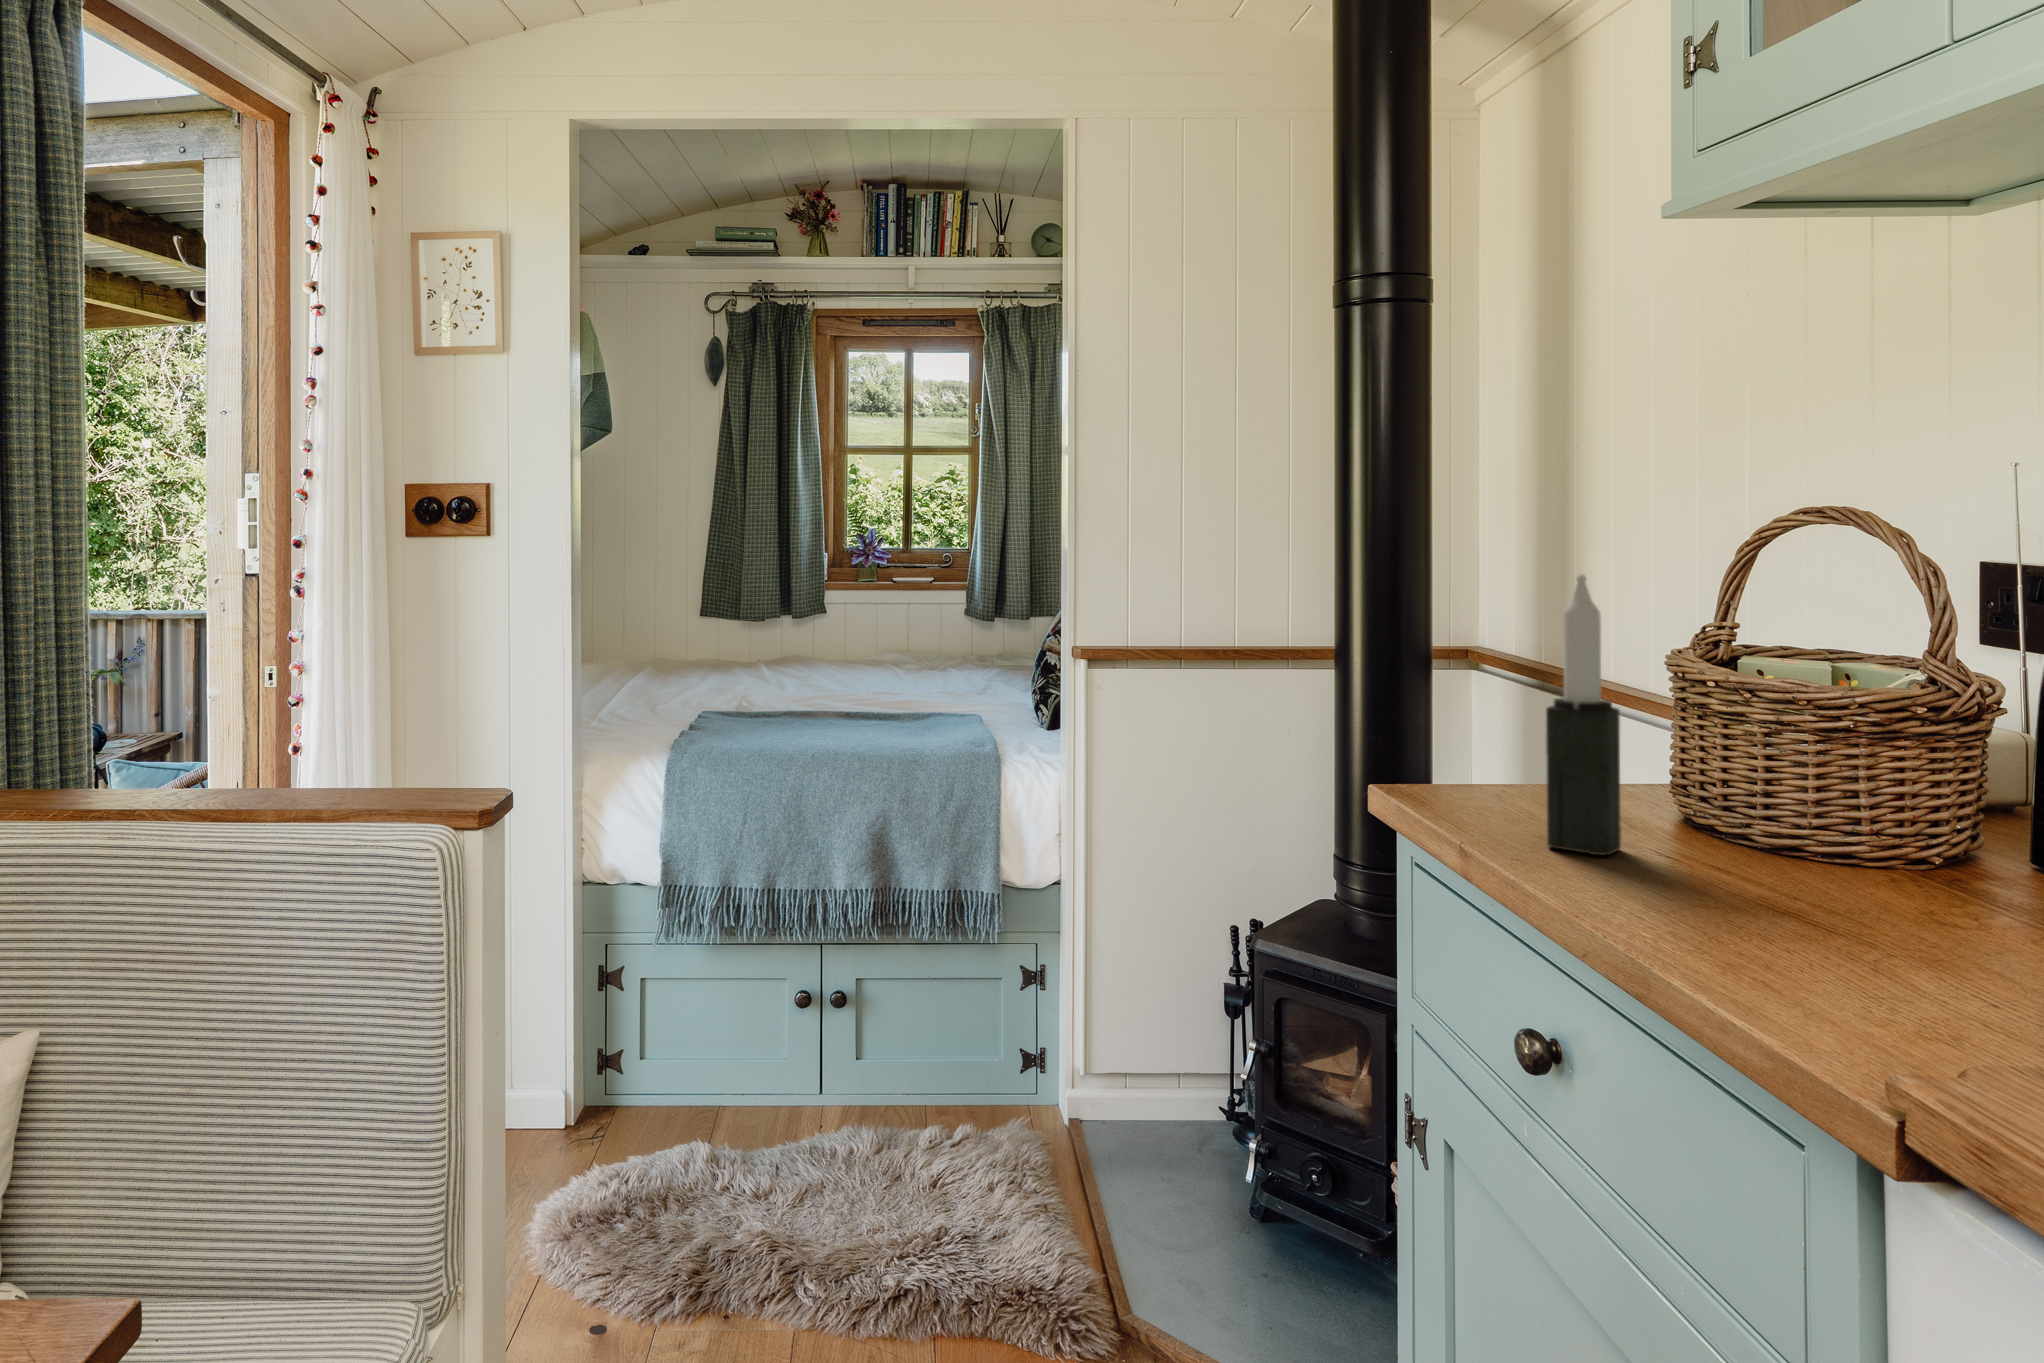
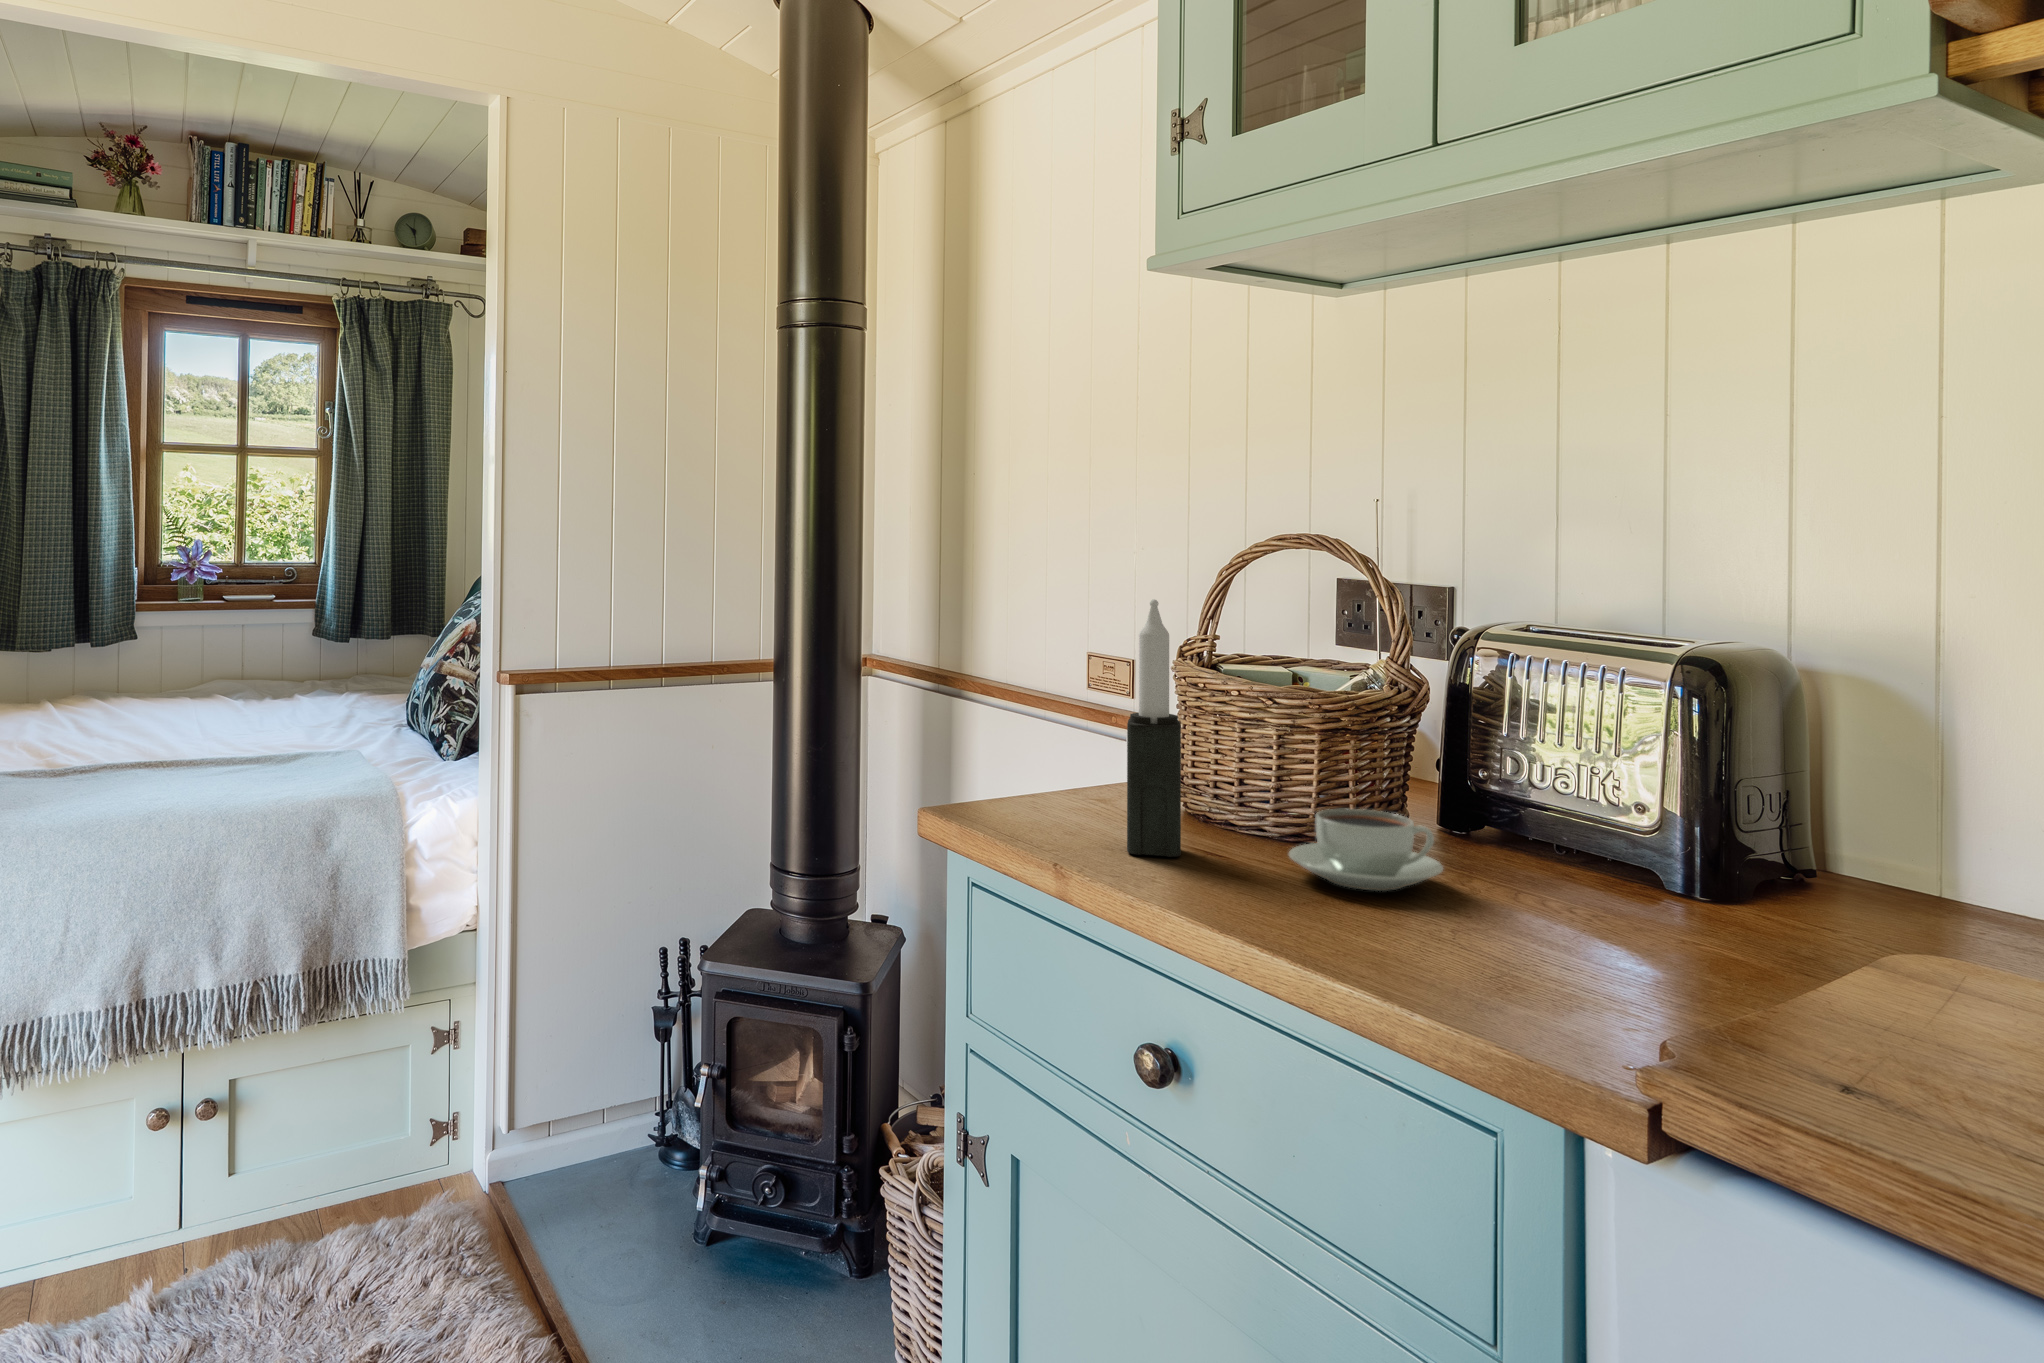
coffee cup: none [1726,819,1938,917] -> present [1289,809,1443,891]

